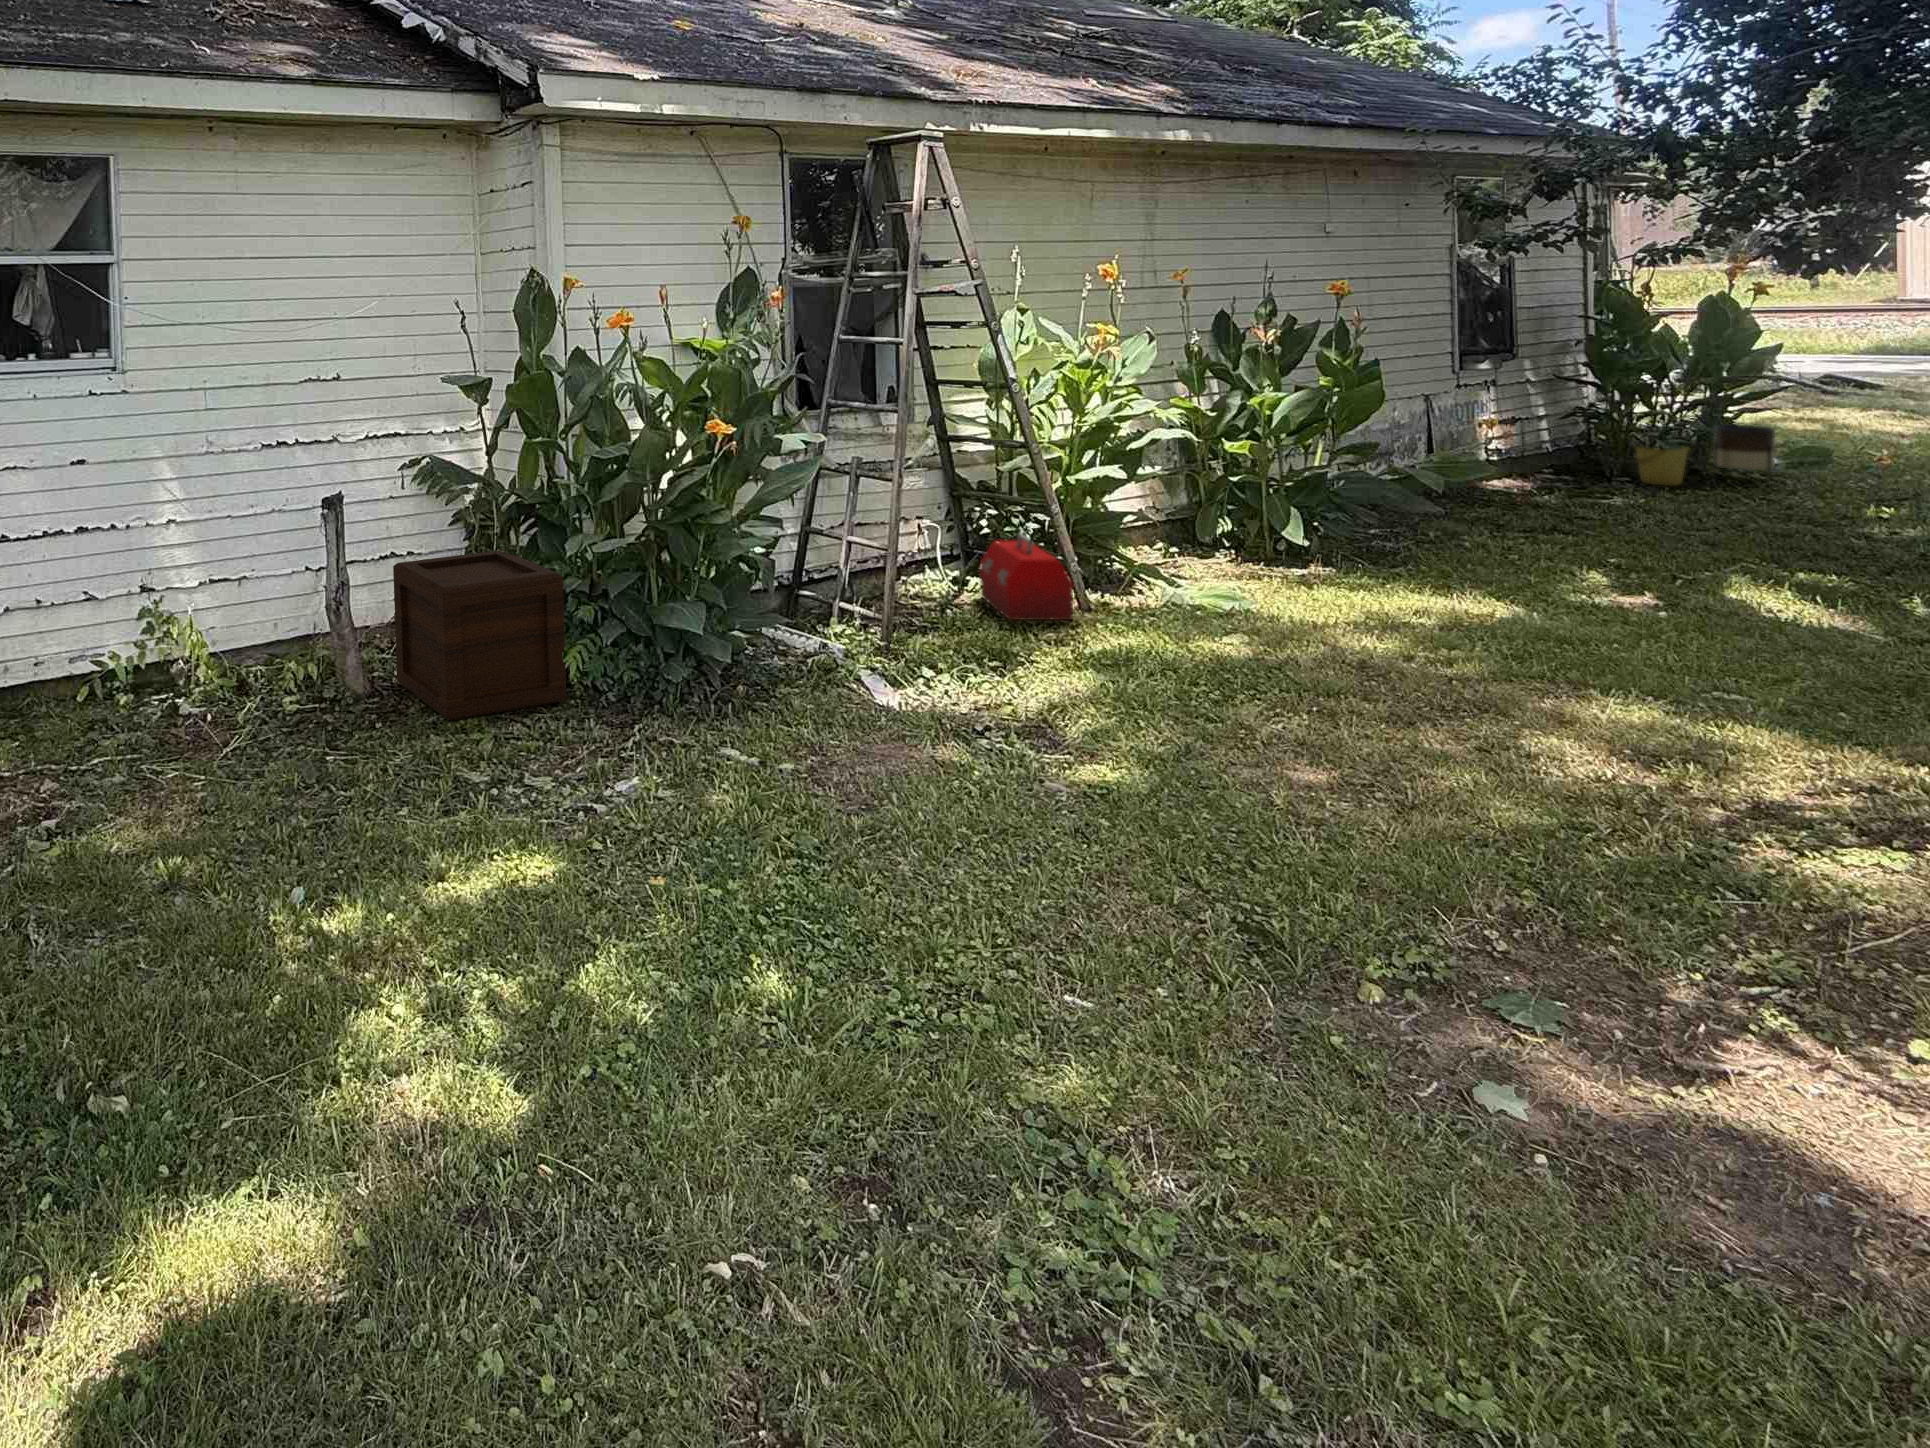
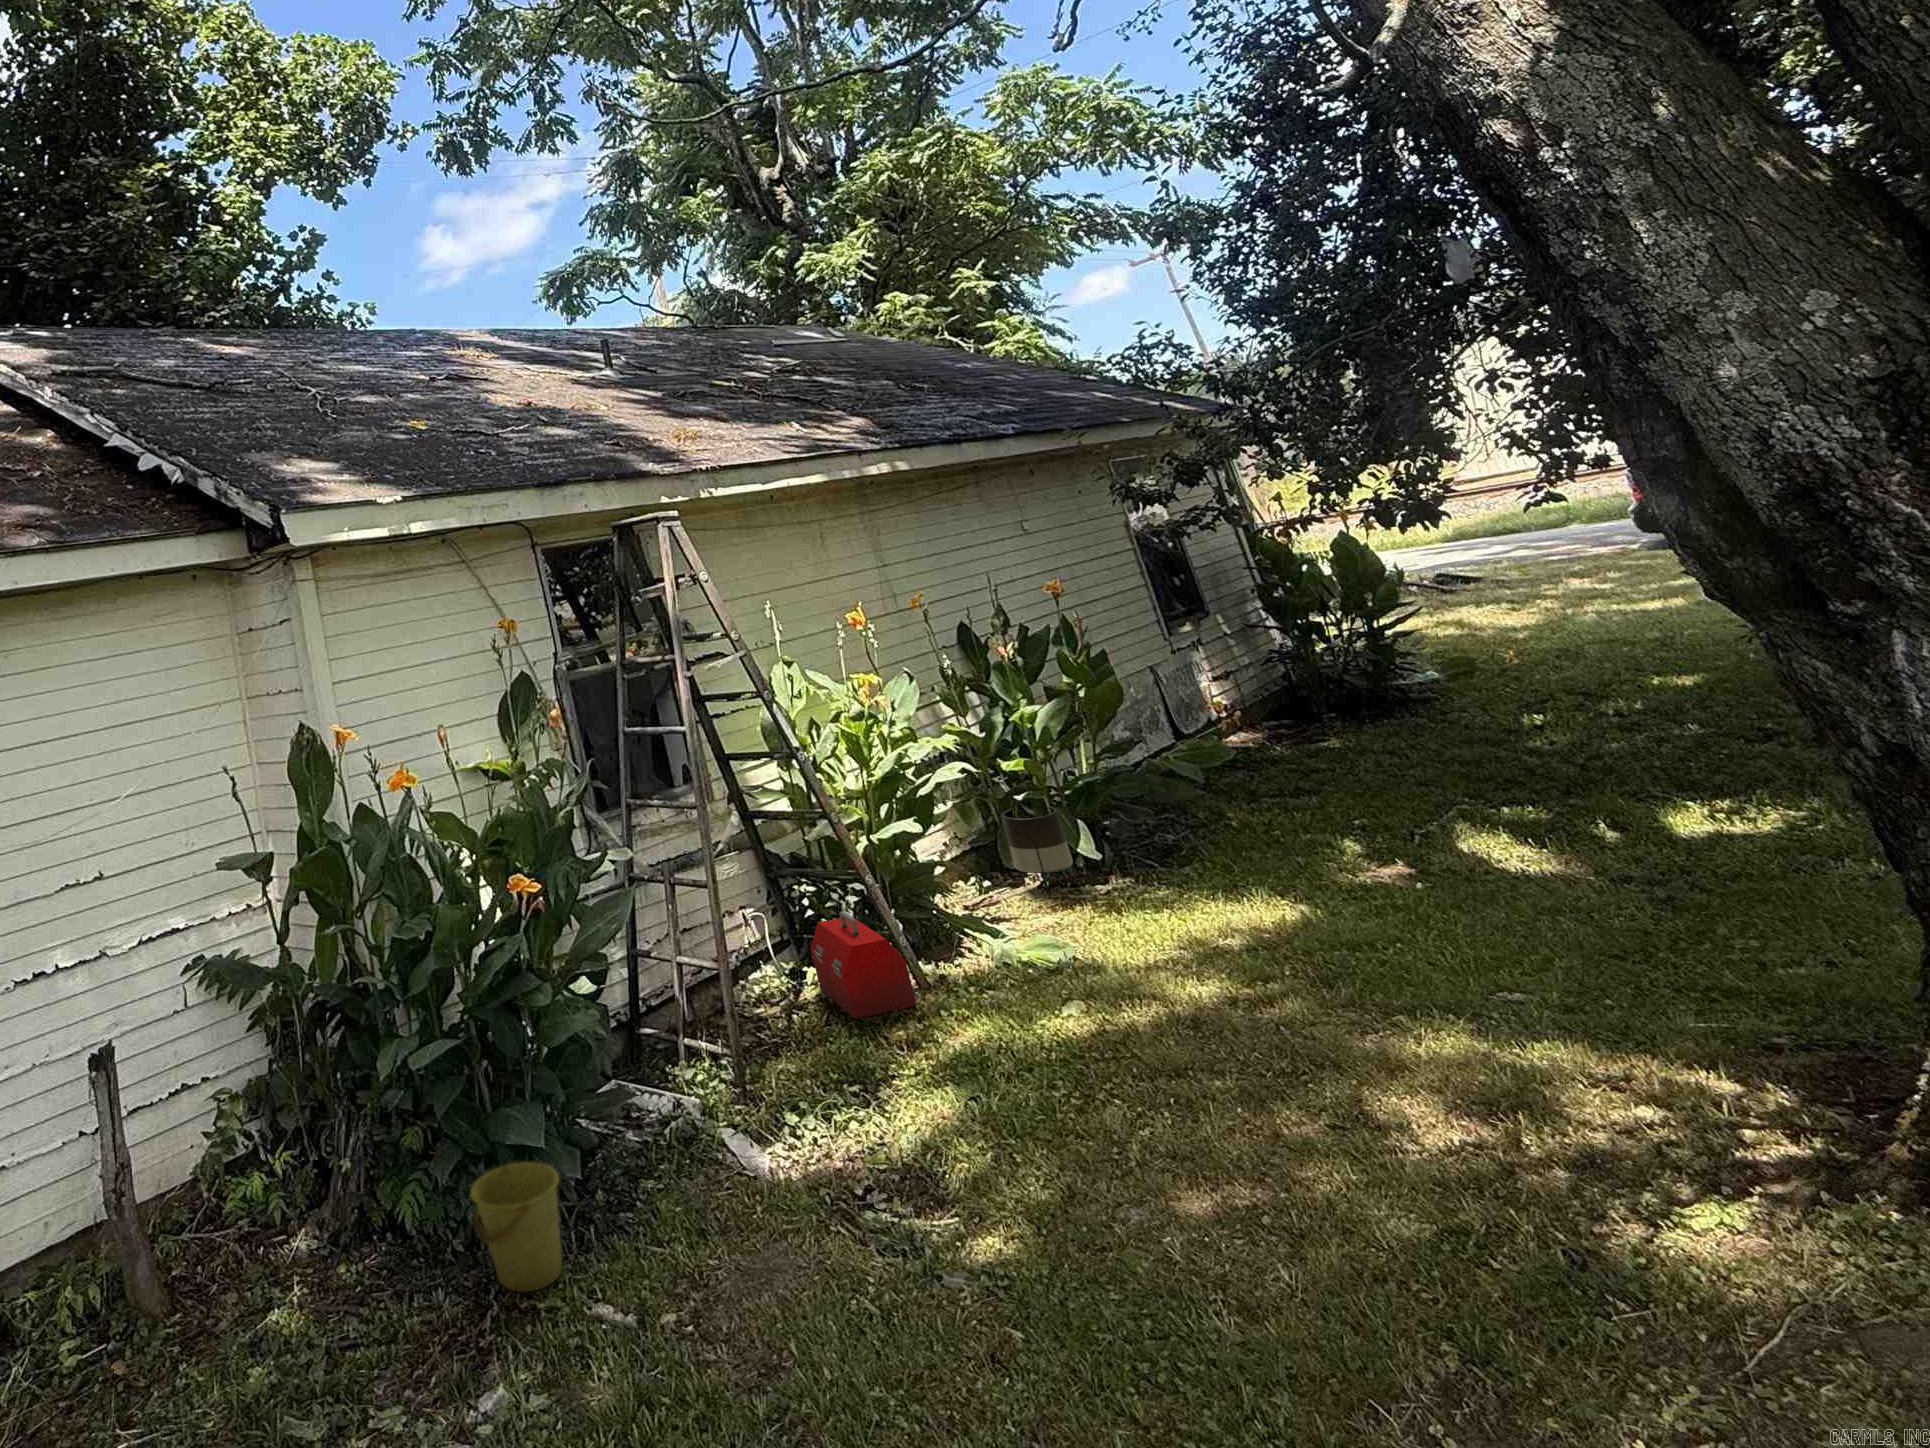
planter: present [1713,425,1775,472] -> present [1001,807,1077,898]
bucket: present [1636,447,1689,486] -> present [470,1162,562,1292]
wooden crate: present [393,551,566,721] -> none [181,1066,404,1338]

